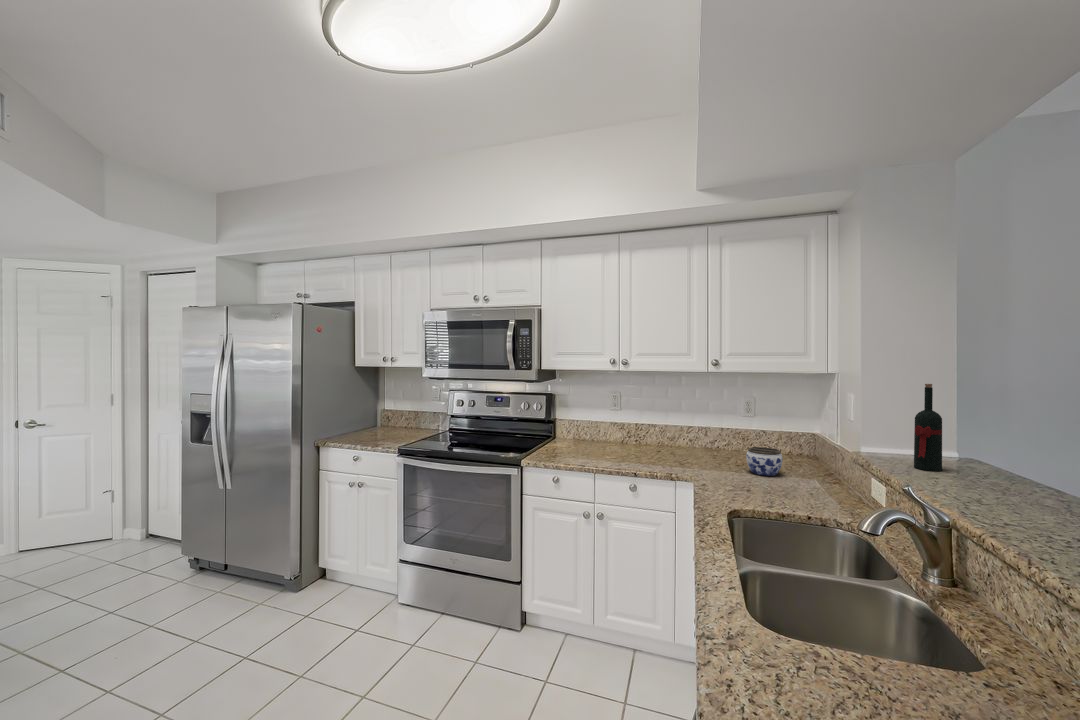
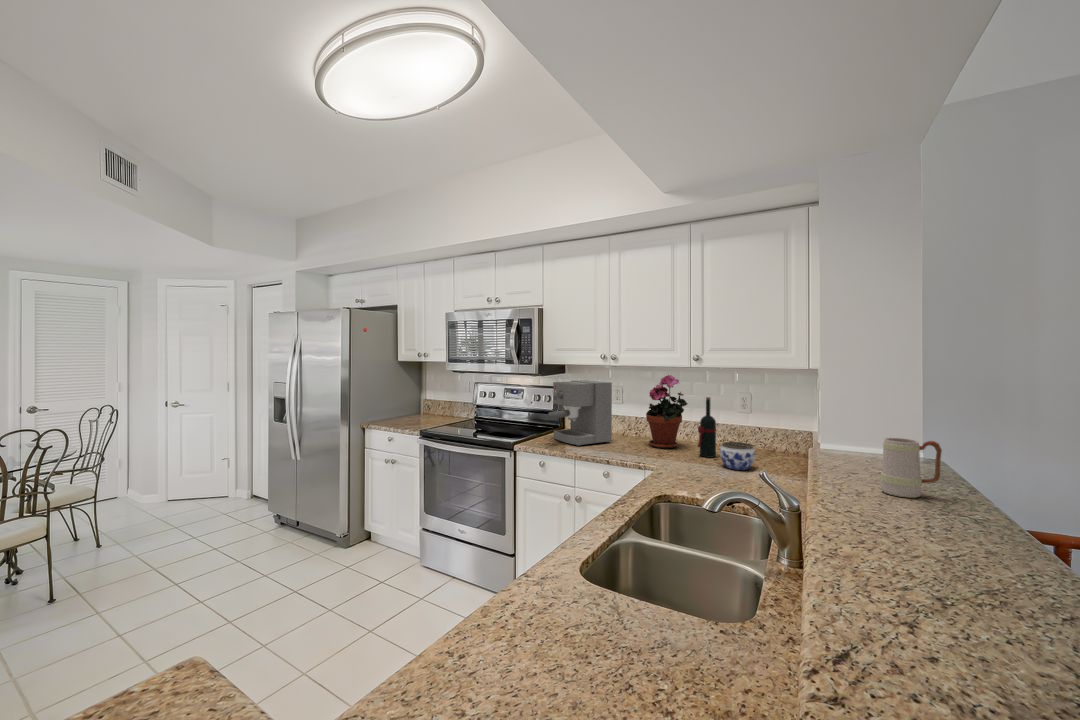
potted plant: none [654,380,696,456] -> present [646,375,688,449]
wine bottle: present [914,384,942,471] -> present [698,397,716,458]
coffee maker: none [556,386,619,458] -> present [548,380,612,446]
mug: none [975,442,1037,501] -> present [880,438,942,498]

